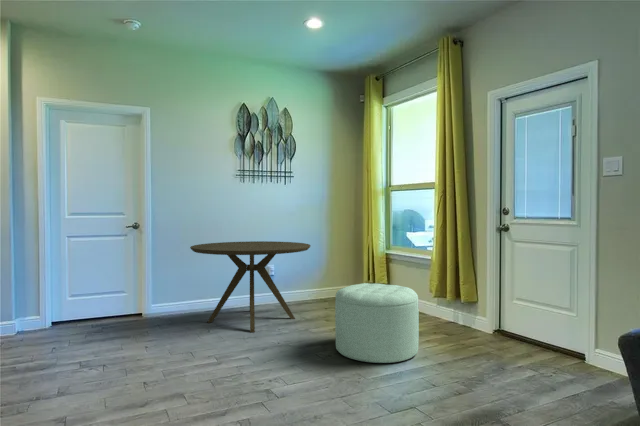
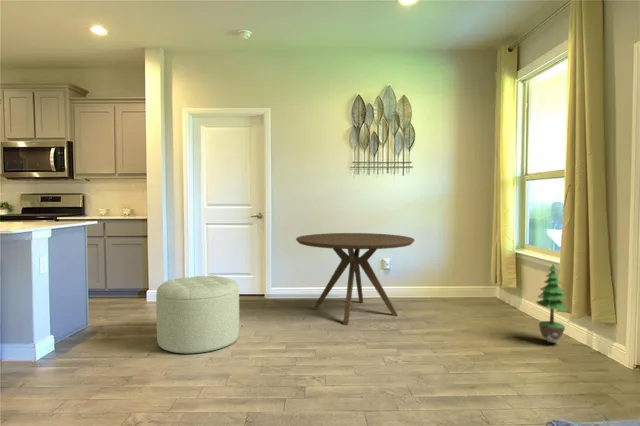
potted tree: none [418,258,442,324] -> present [537,265,568,343]
ottoman: present [335,283,419,363] -> present [156,276,239,354]

